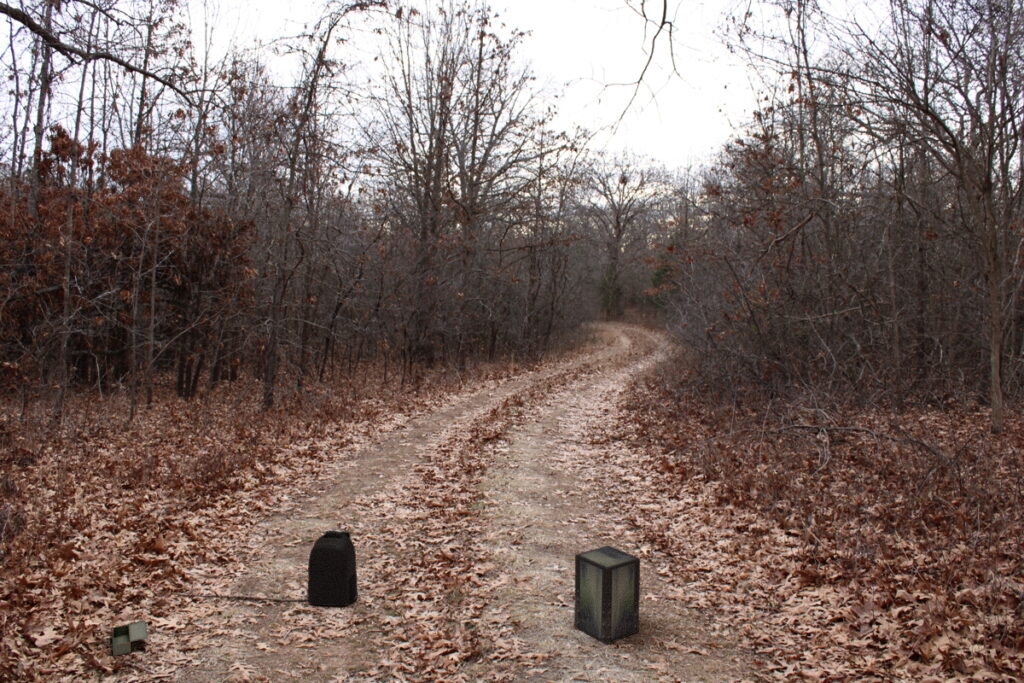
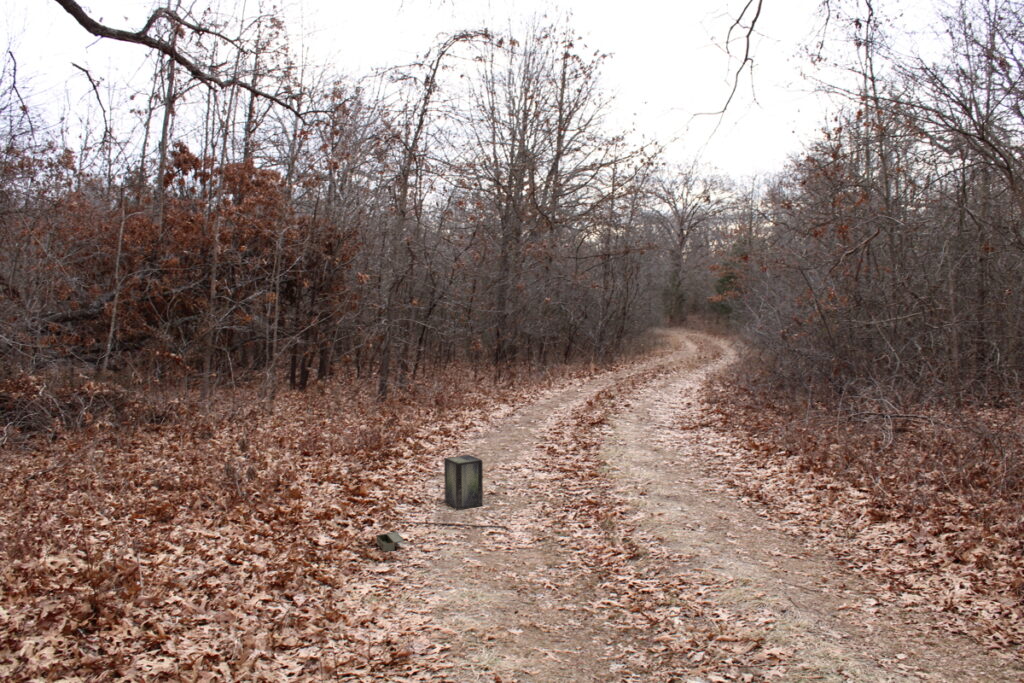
backpack: present [307,530,358,606] -> none [499,475,535,529]
storage box: present [574,546,640,645] -> present [444,455,483,510]

